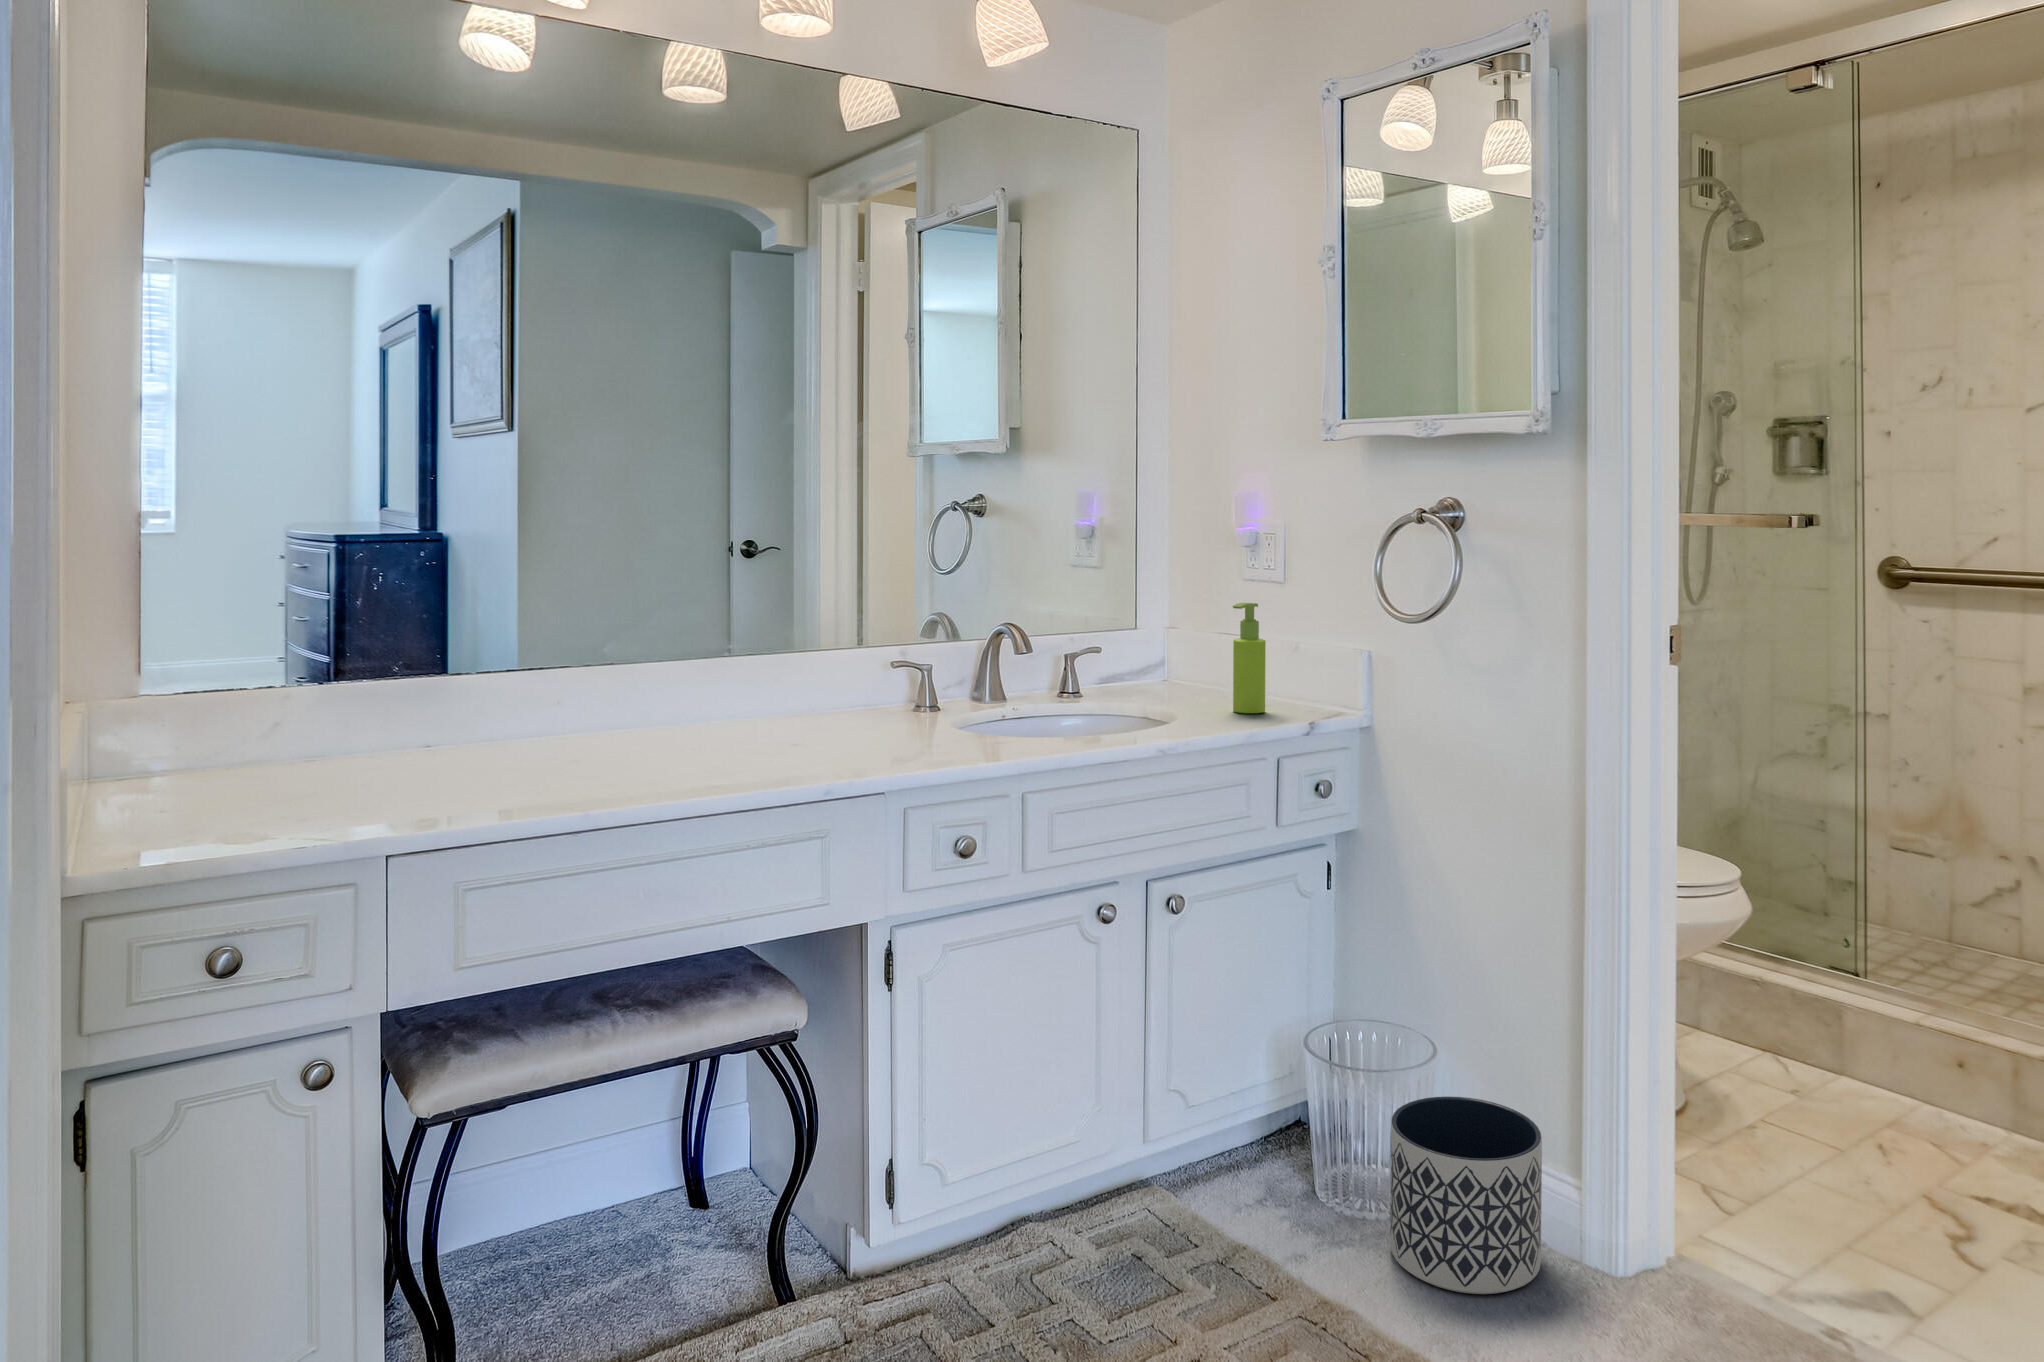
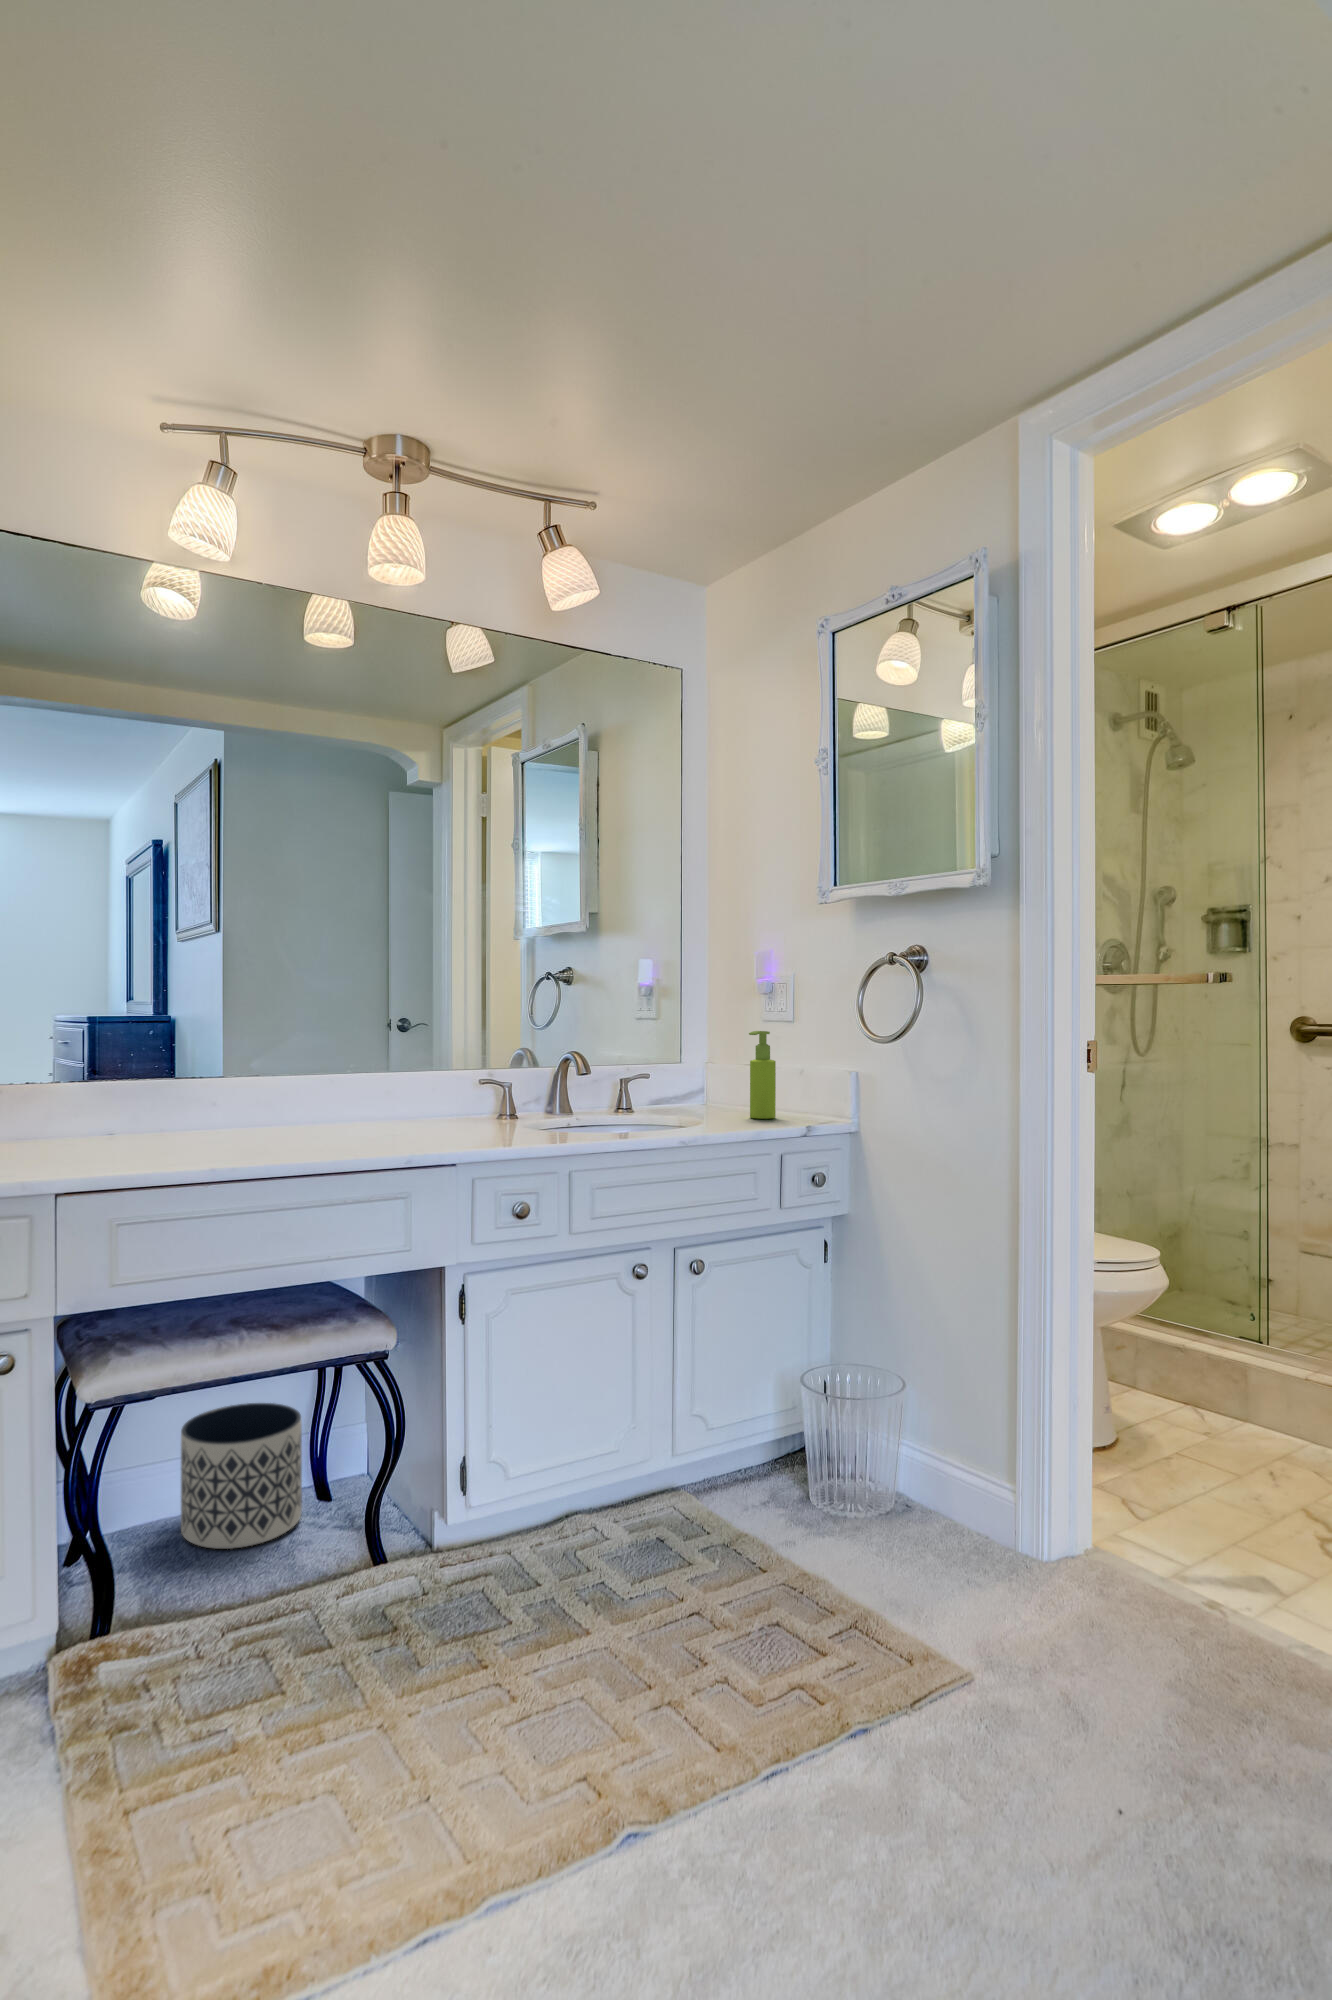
planter: present [1390,1097,1542,1294] -> present [181,1403,302,1549]

